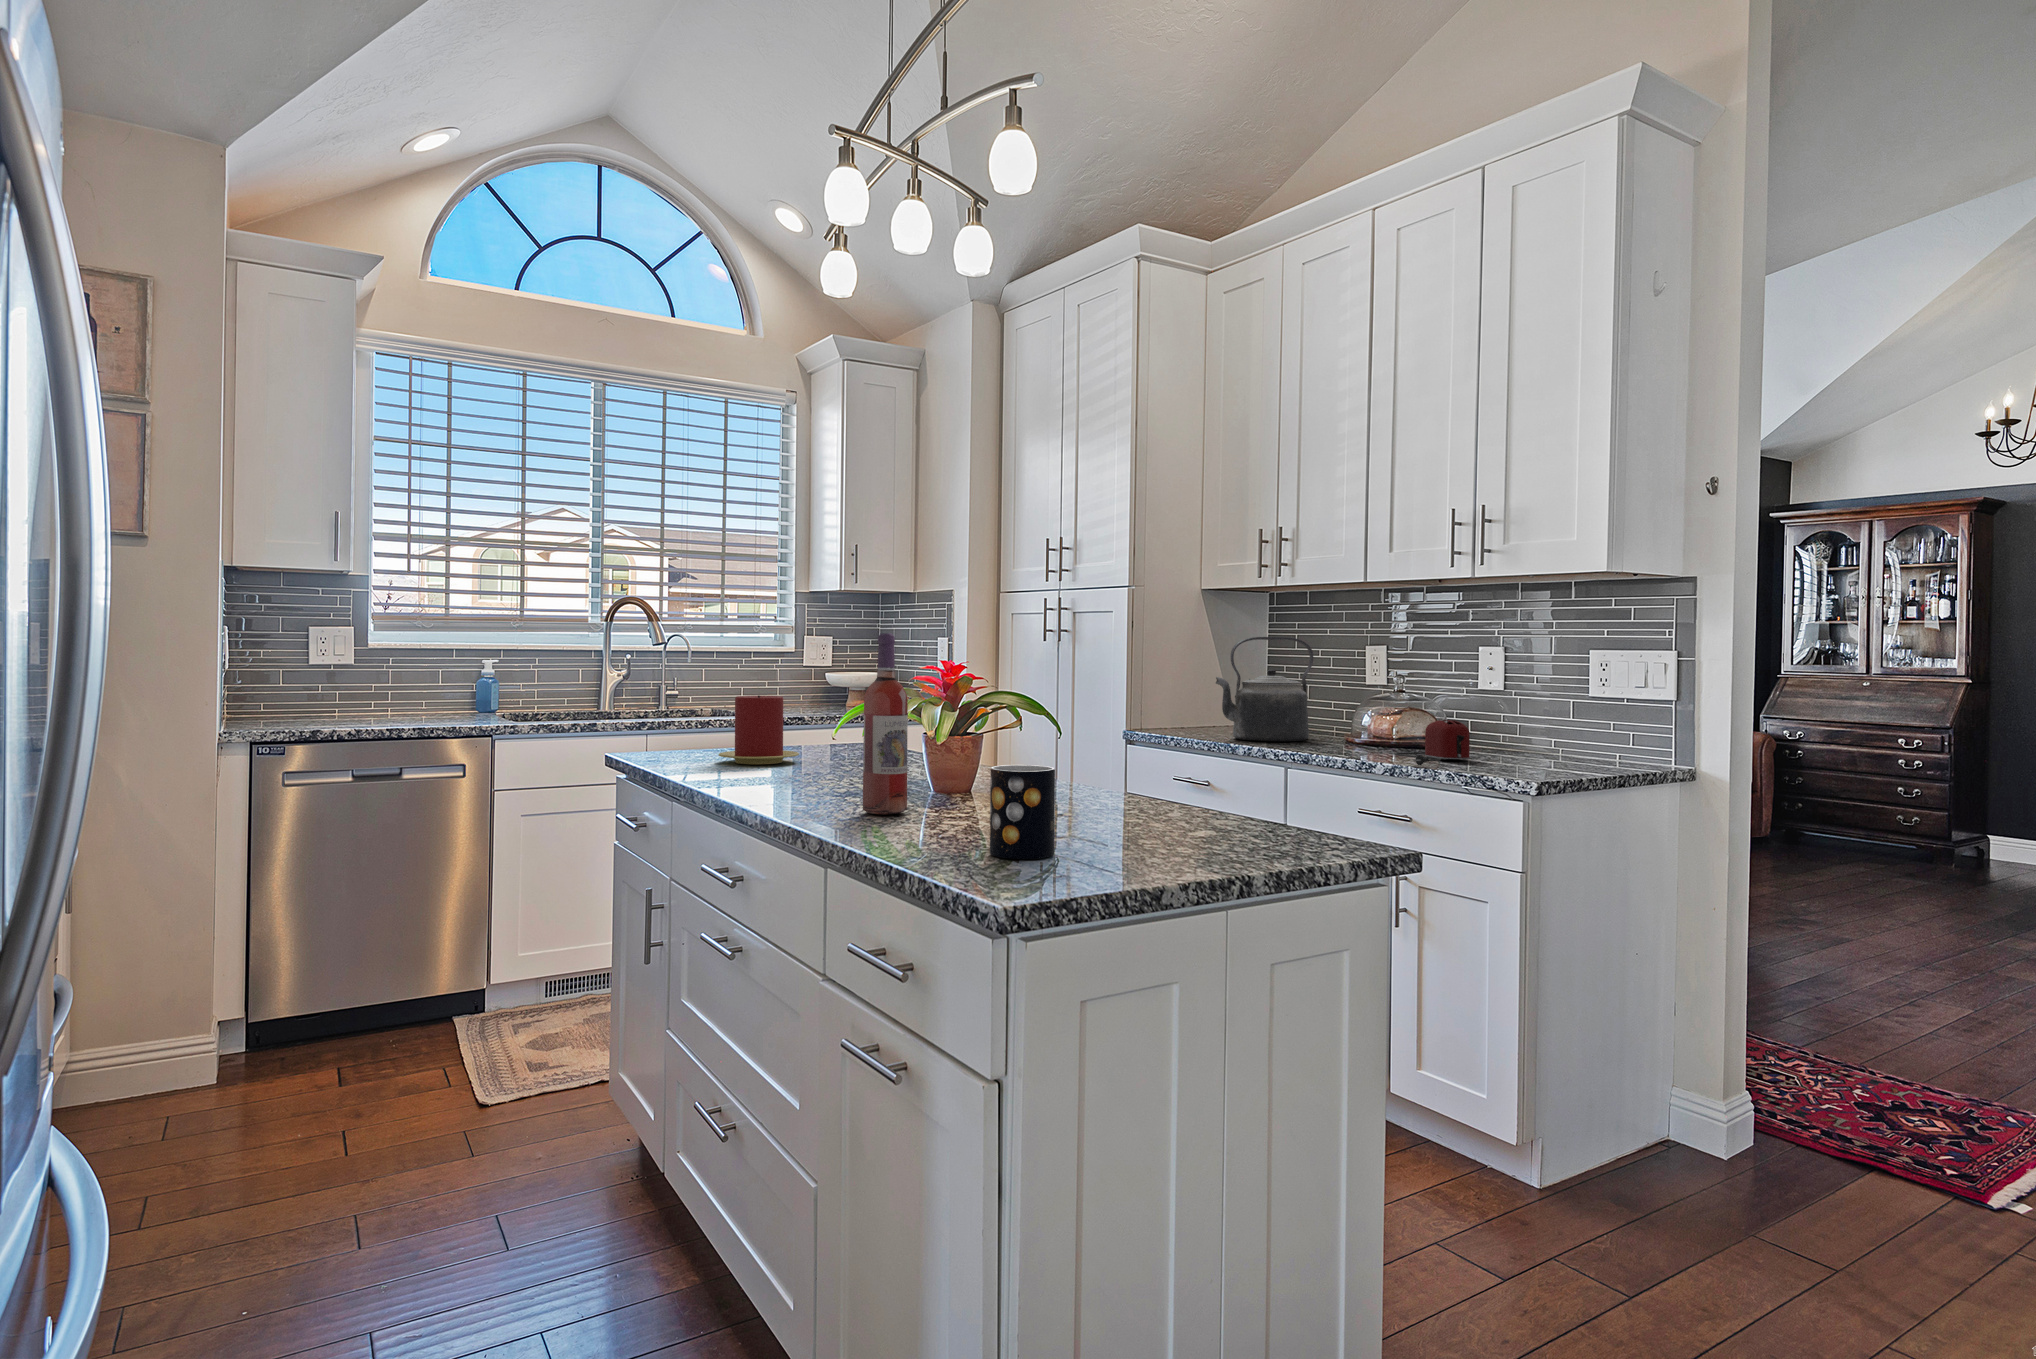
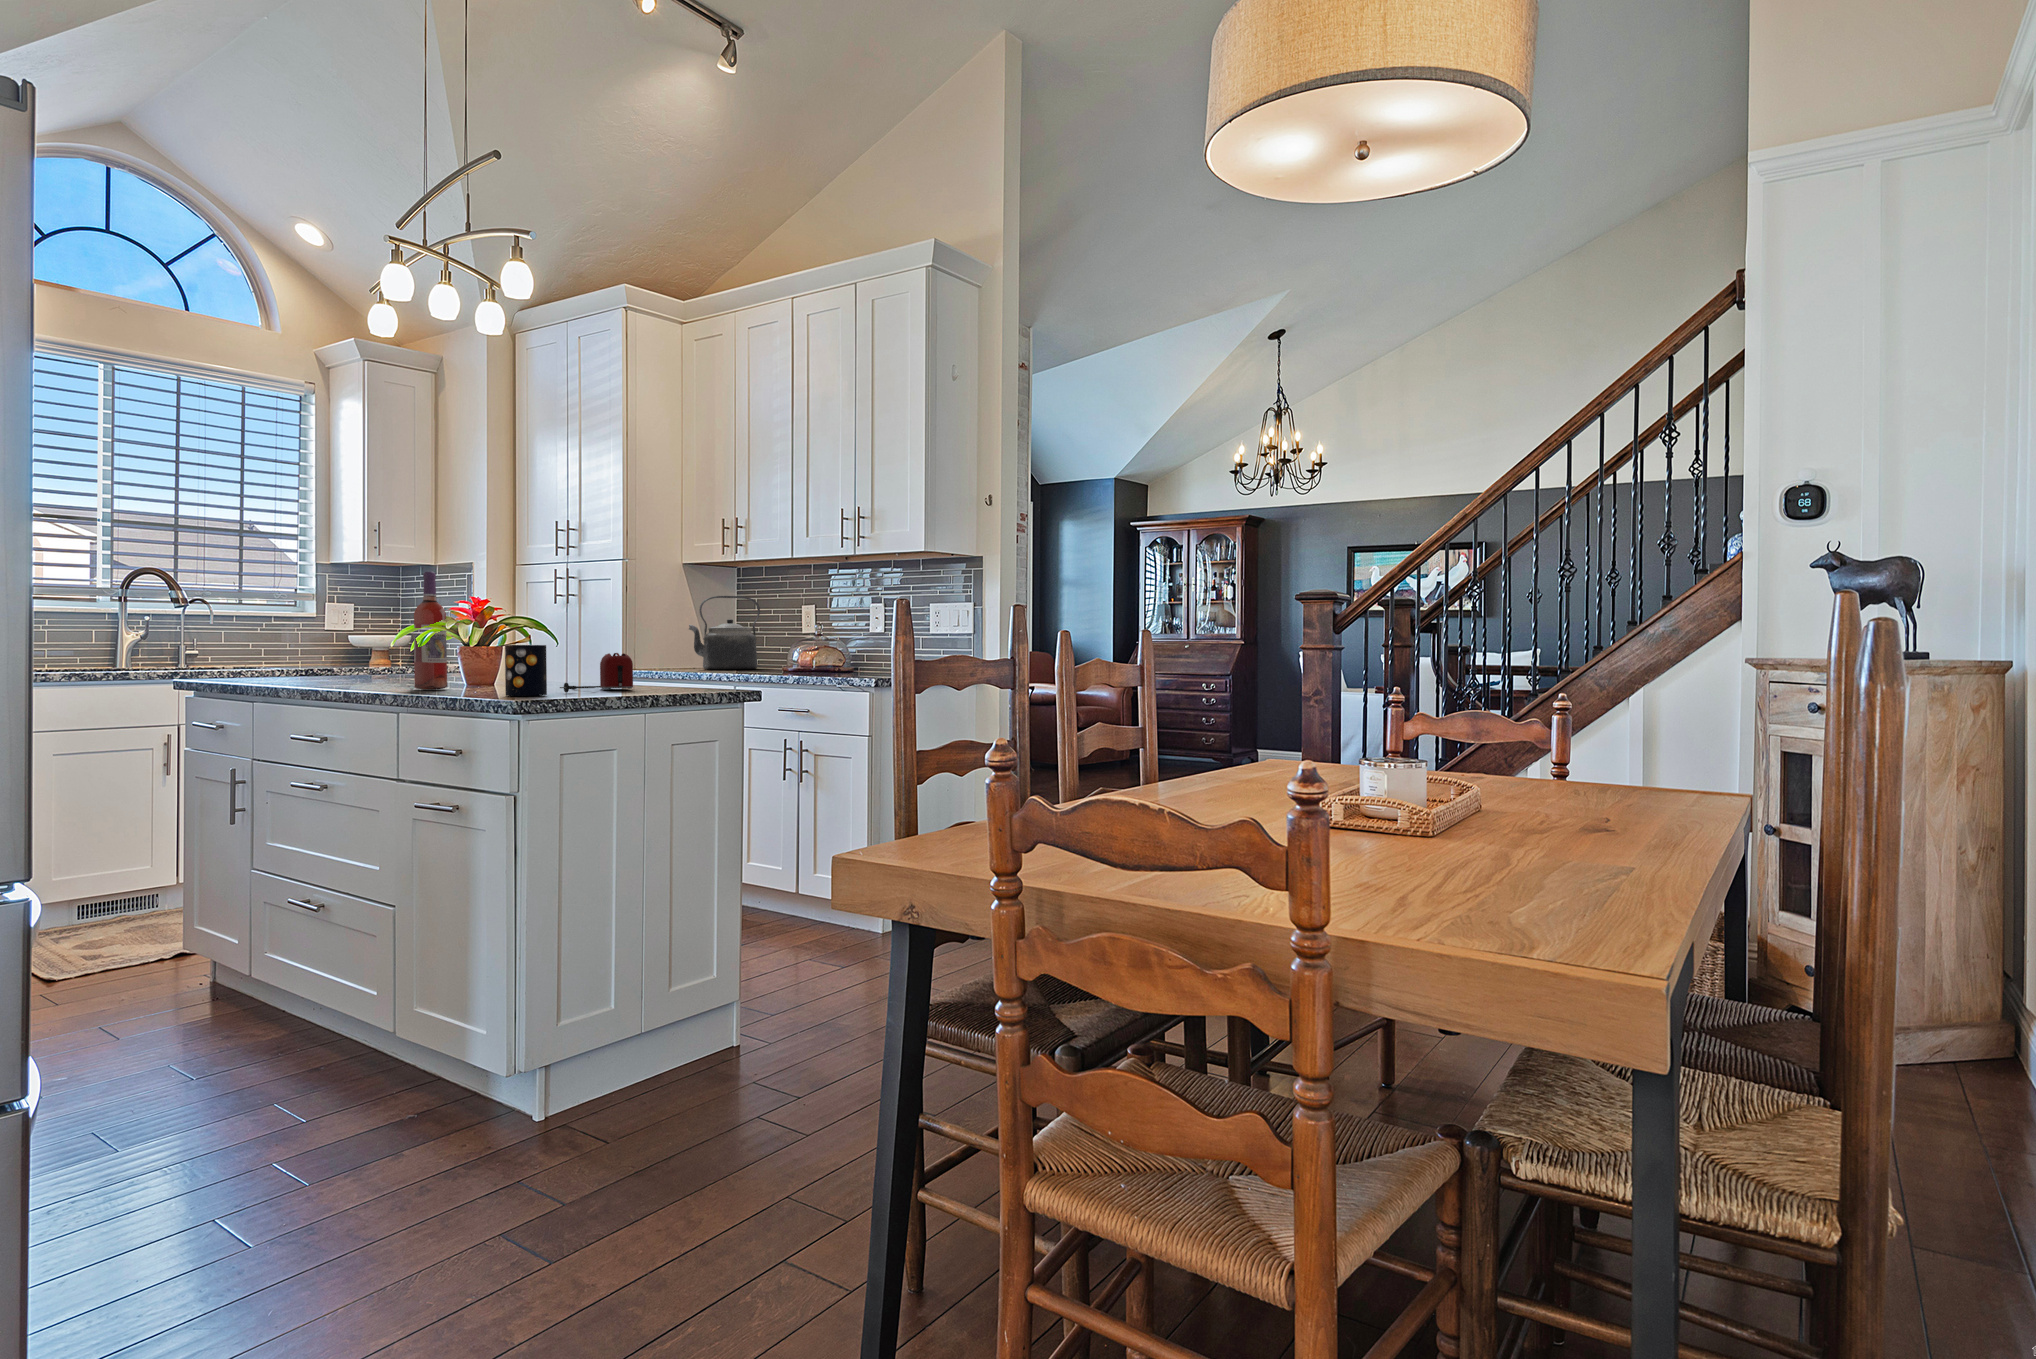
candle: present [719,695,799,764] -> none [280,630,350,680]
toaster: present [1395,720,1470,765] -> present [560,653,633,692]

